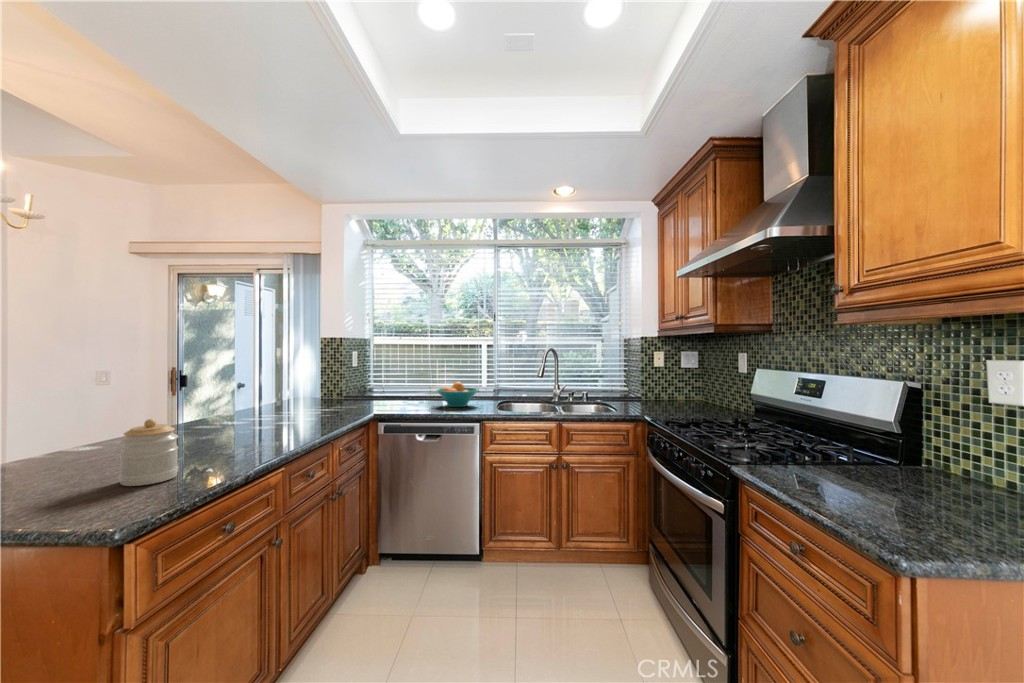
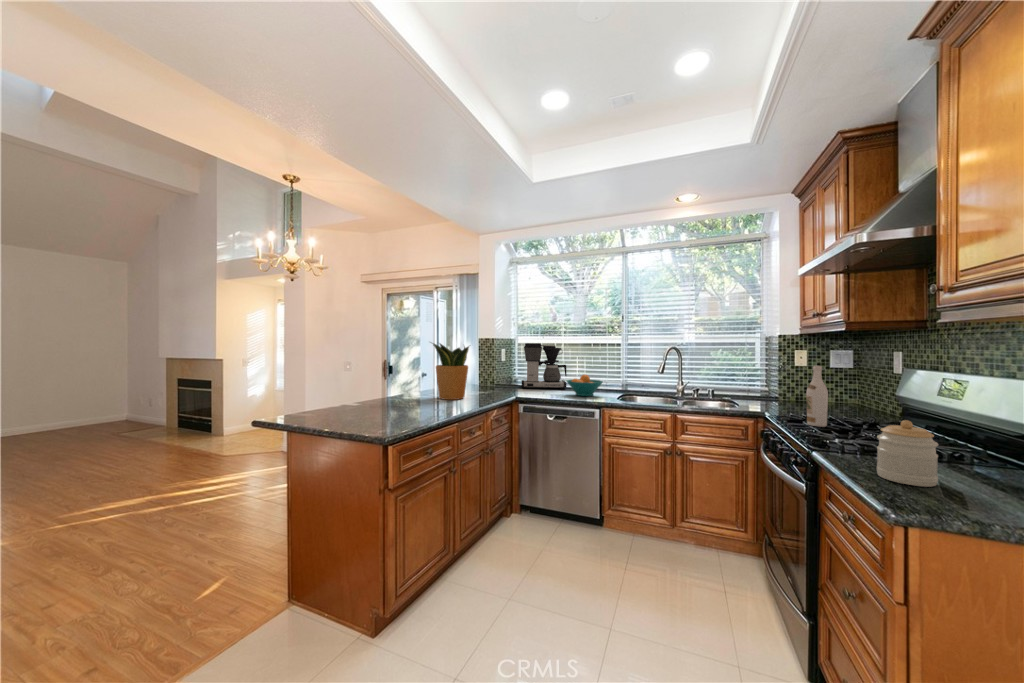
potted plant: none [248,345,315,425] -> present [432,343,469,400]
coffee maker: none [377,346,433,401] -> present [522,343,566,389]
wine bottle: none [685,367,703,426] -> present [806,366,828,427]
jar: present [119,419,178,486] -> present [877,420,938,487]

